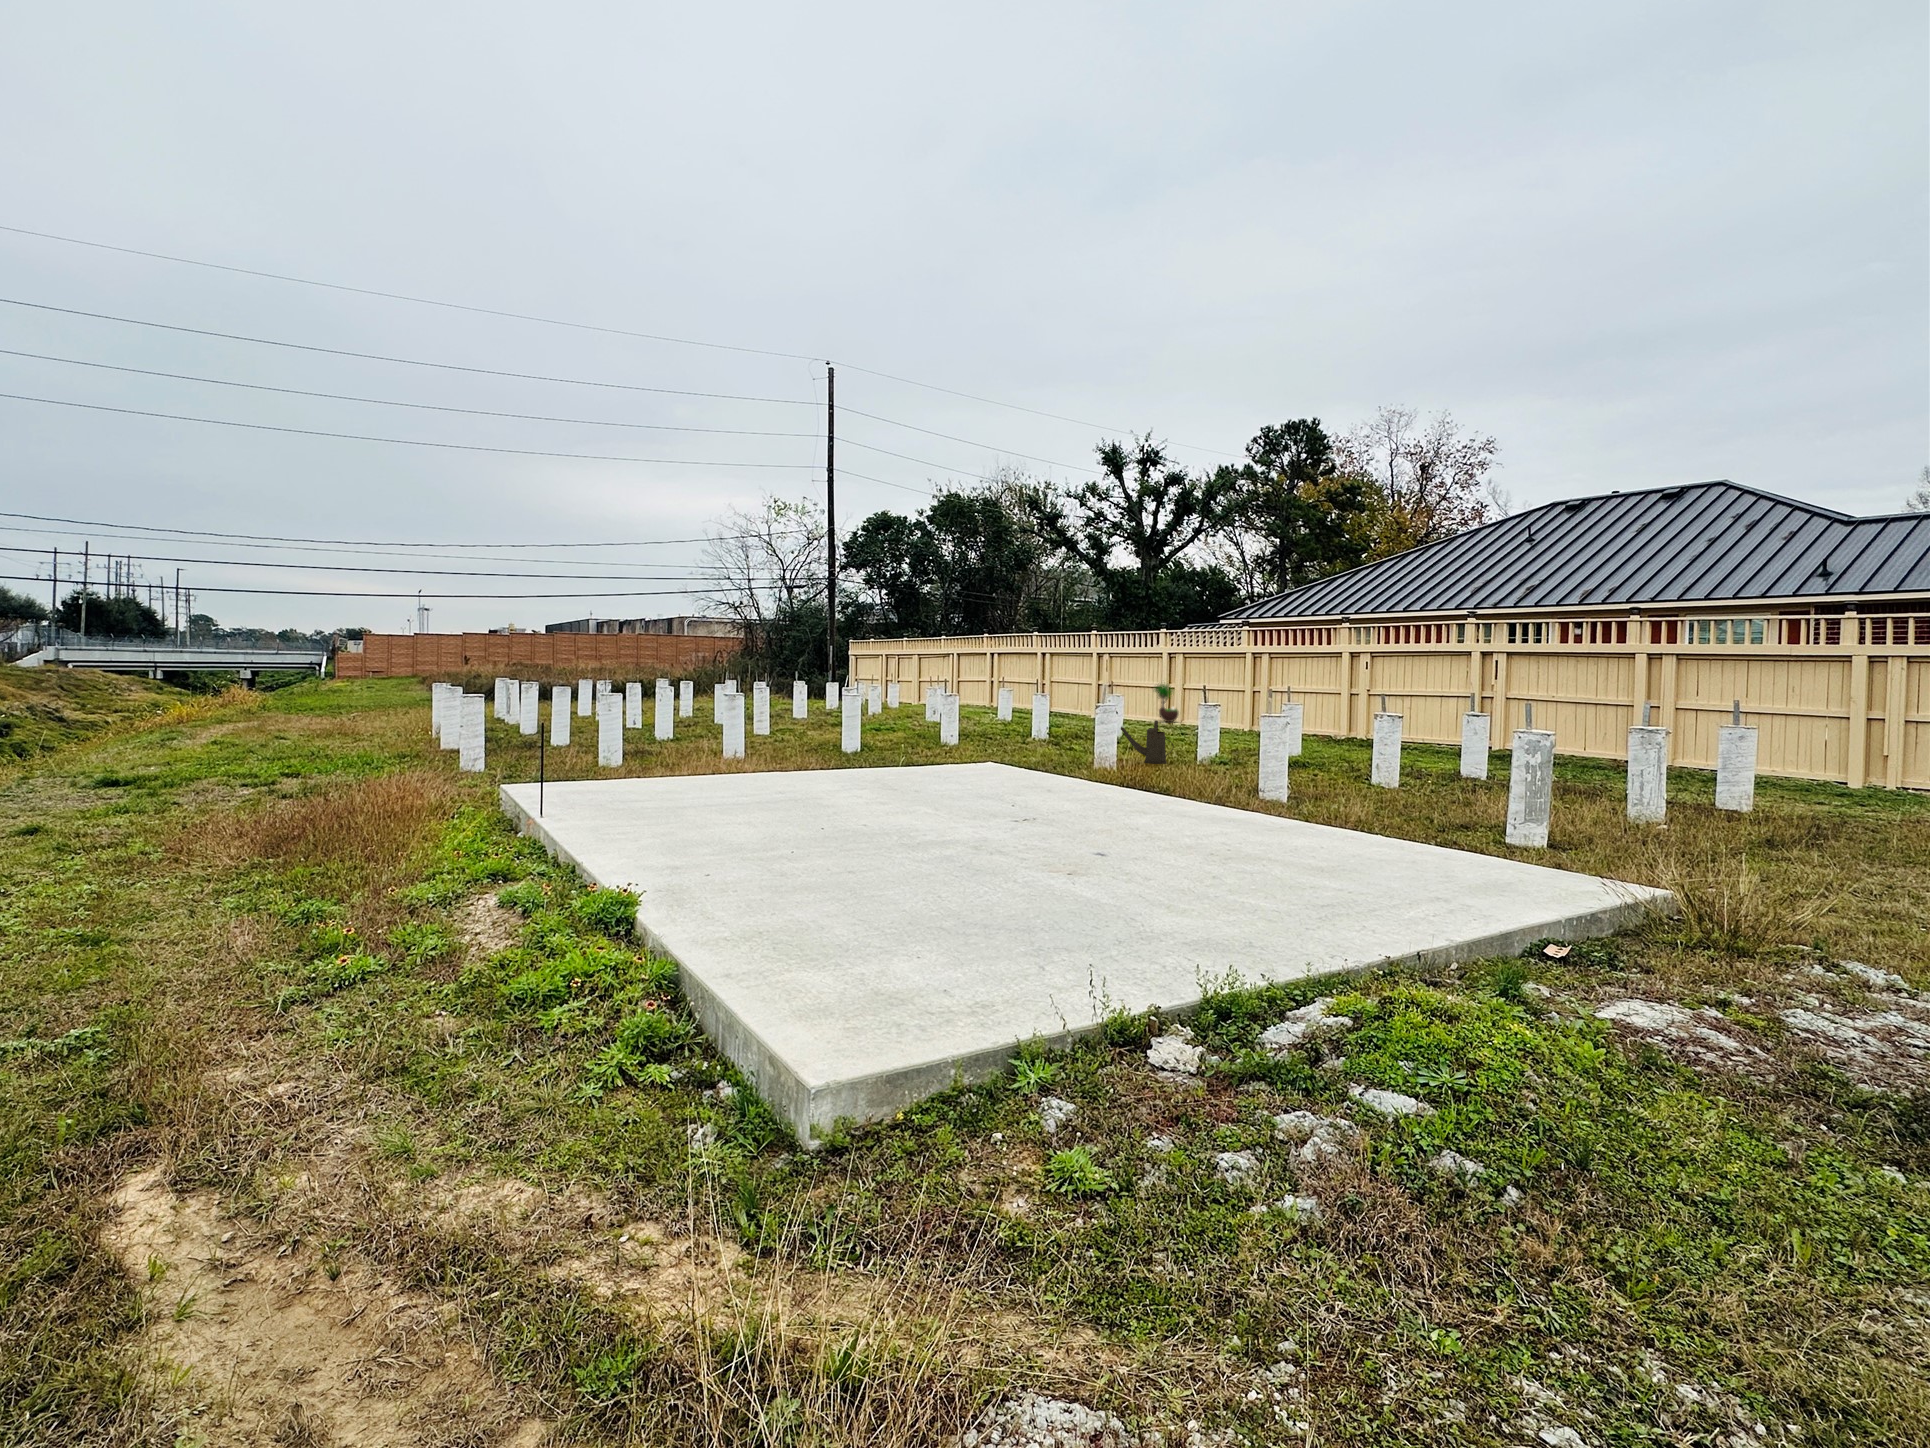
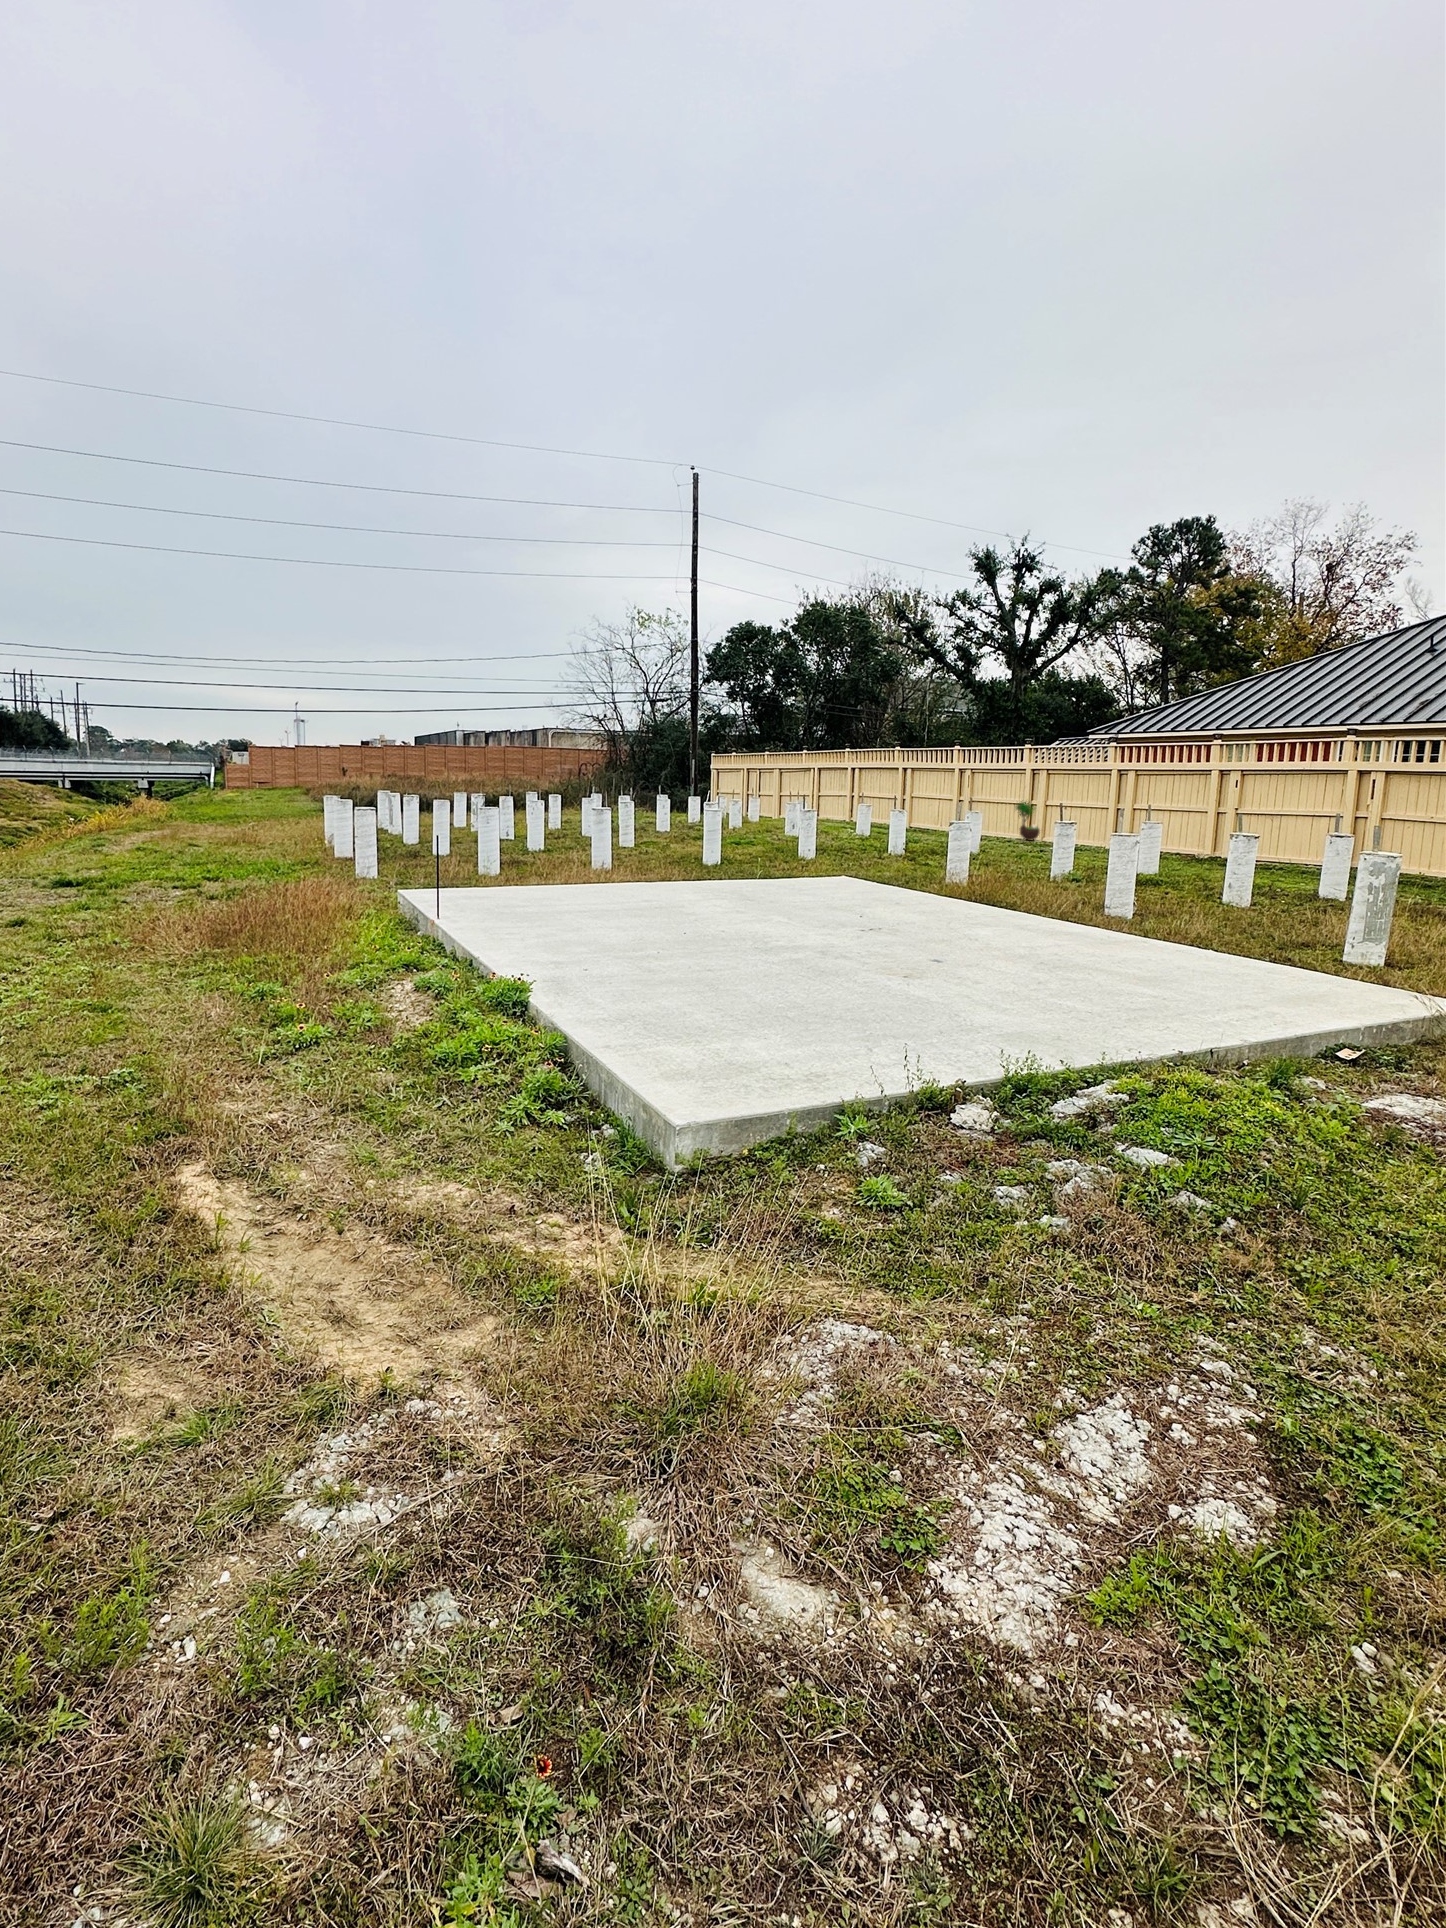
watering can: present [1121,720,1174,764] -> none [973,839,1026,882]

